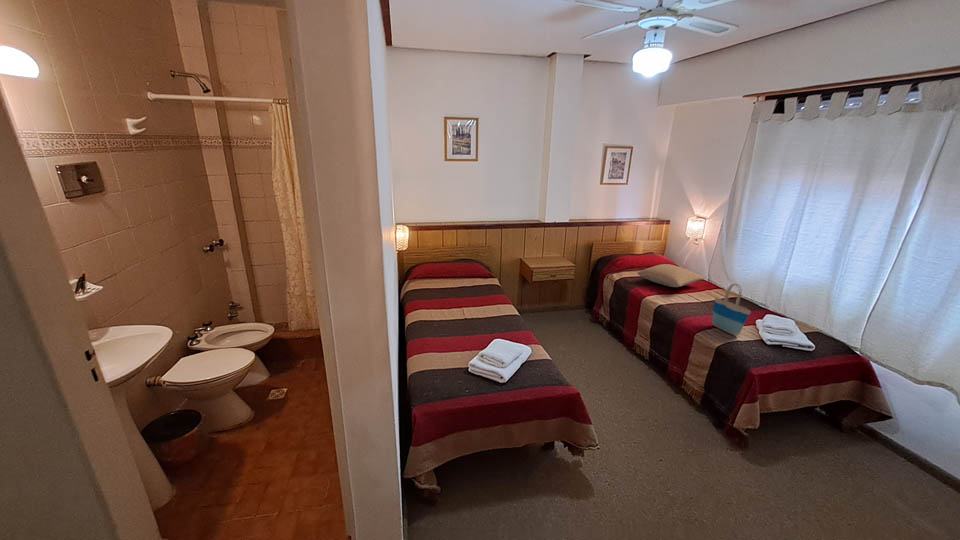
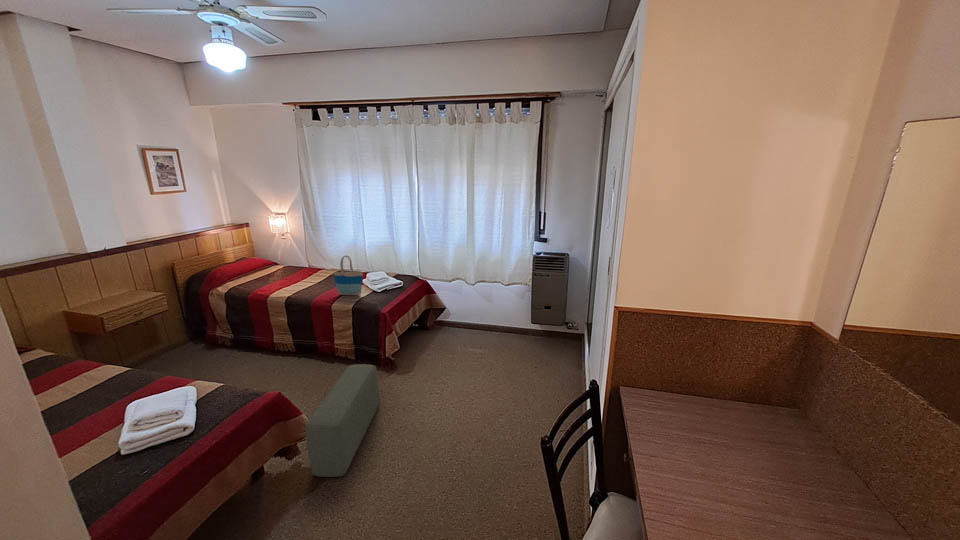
pillow: present [638,264,704,287] -> none [247,261,309,281]
pouf: none [583,405,700,500] -> present [305,364,380,477]

